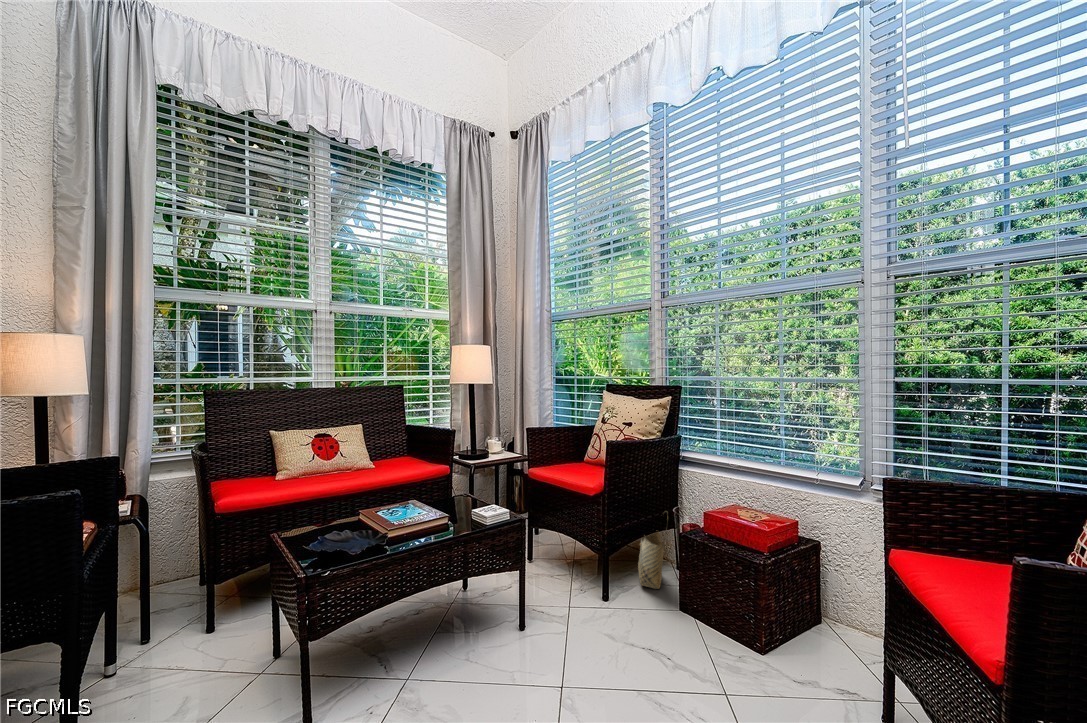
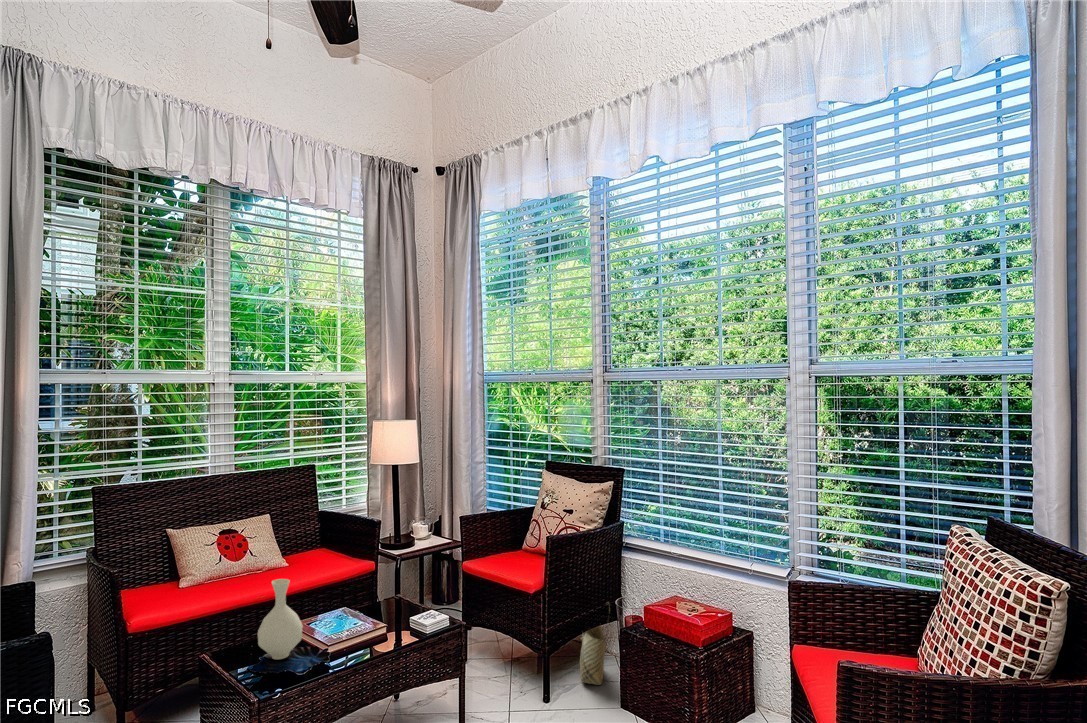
vase: none [318,465,363,542] -> present [258,579,302,659]

